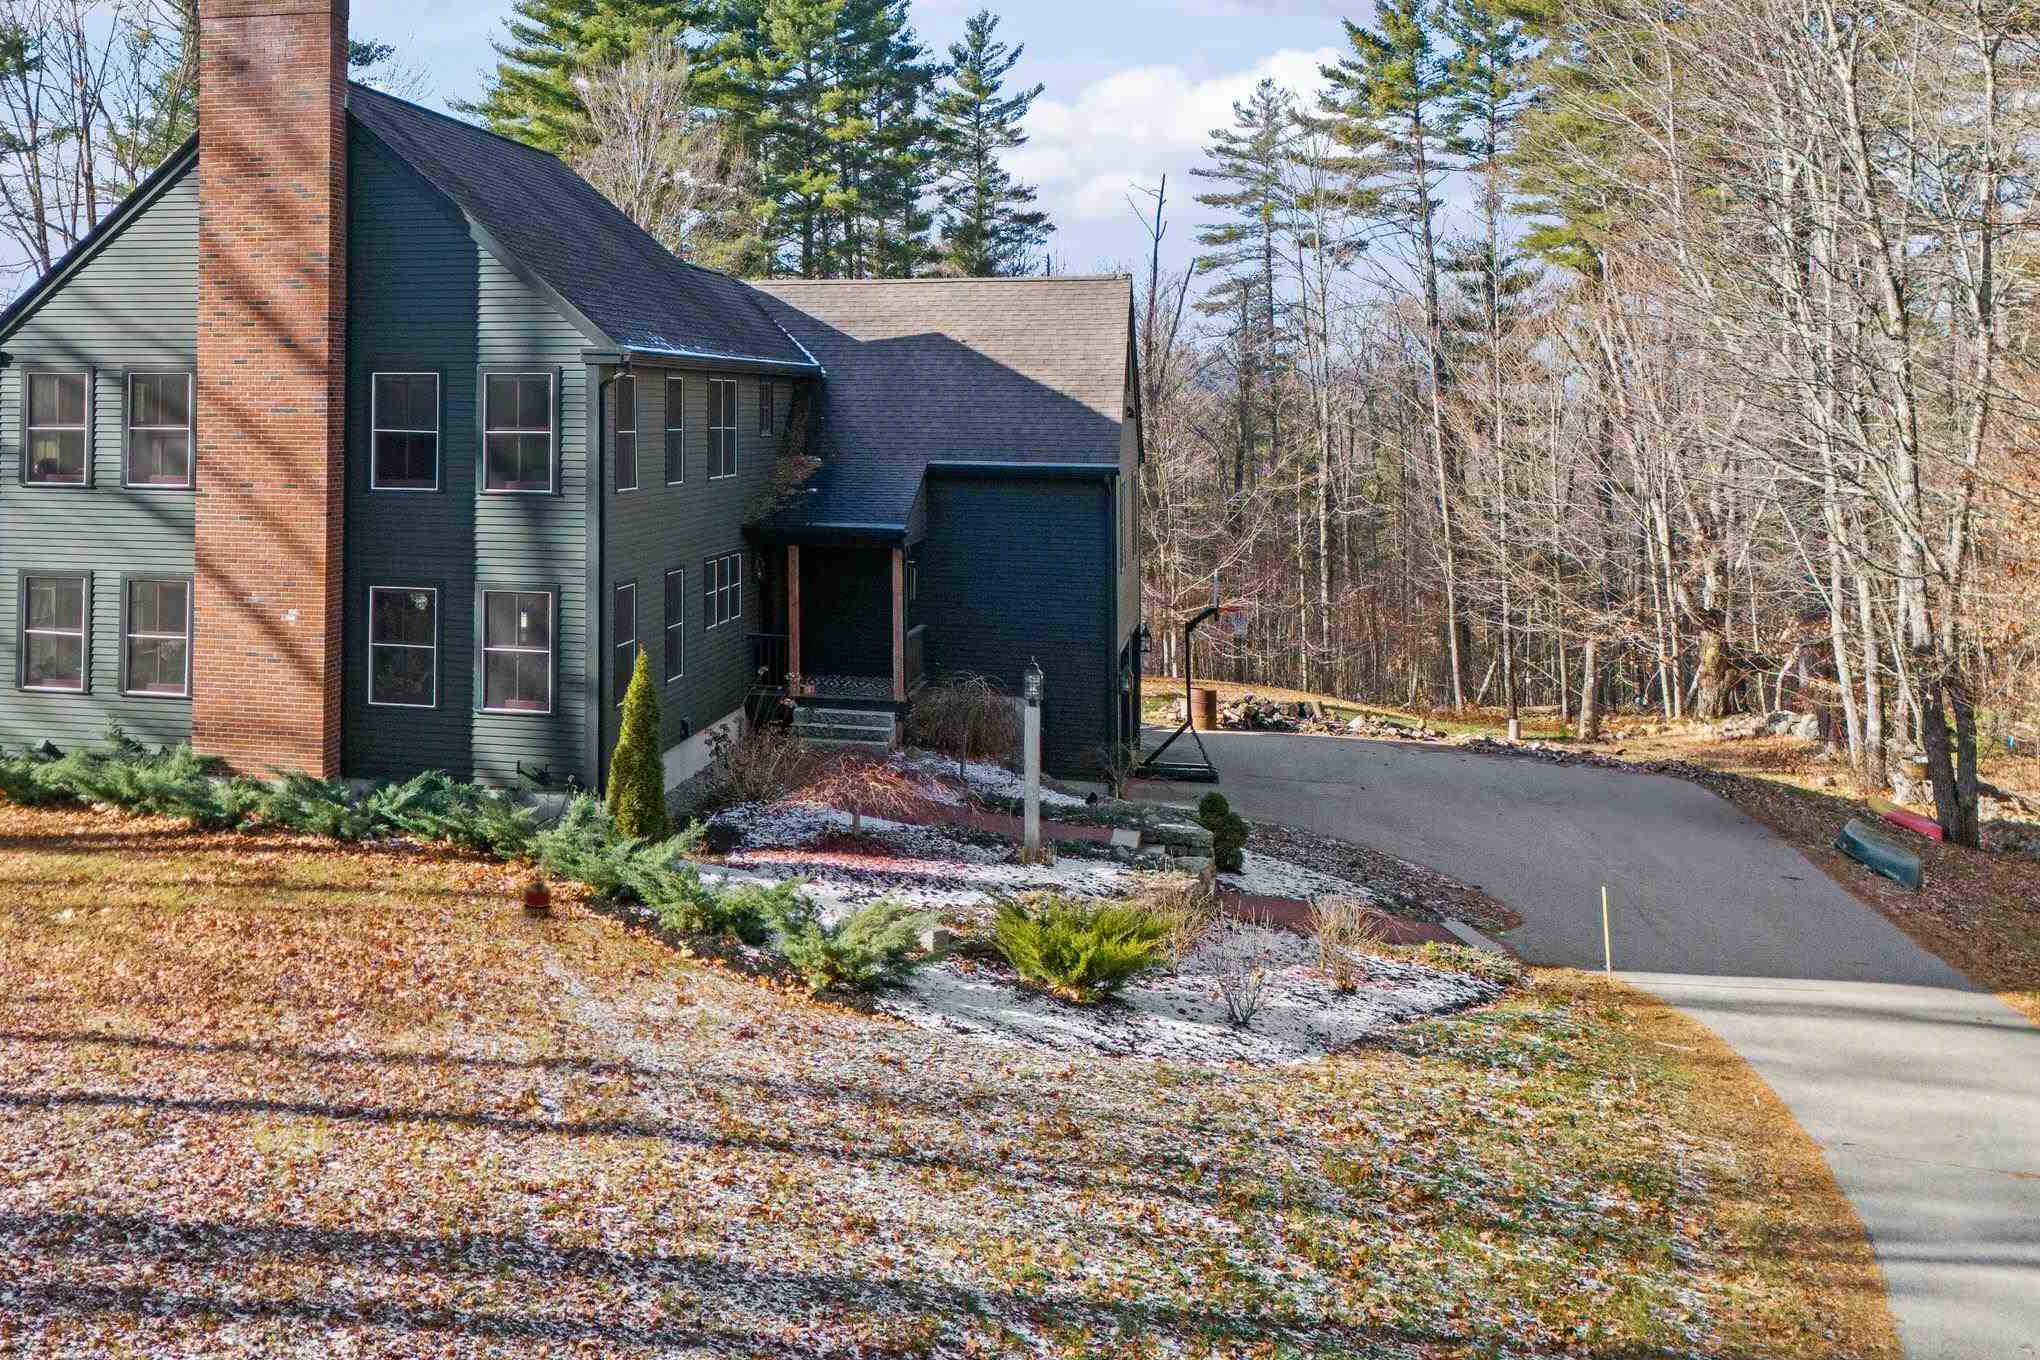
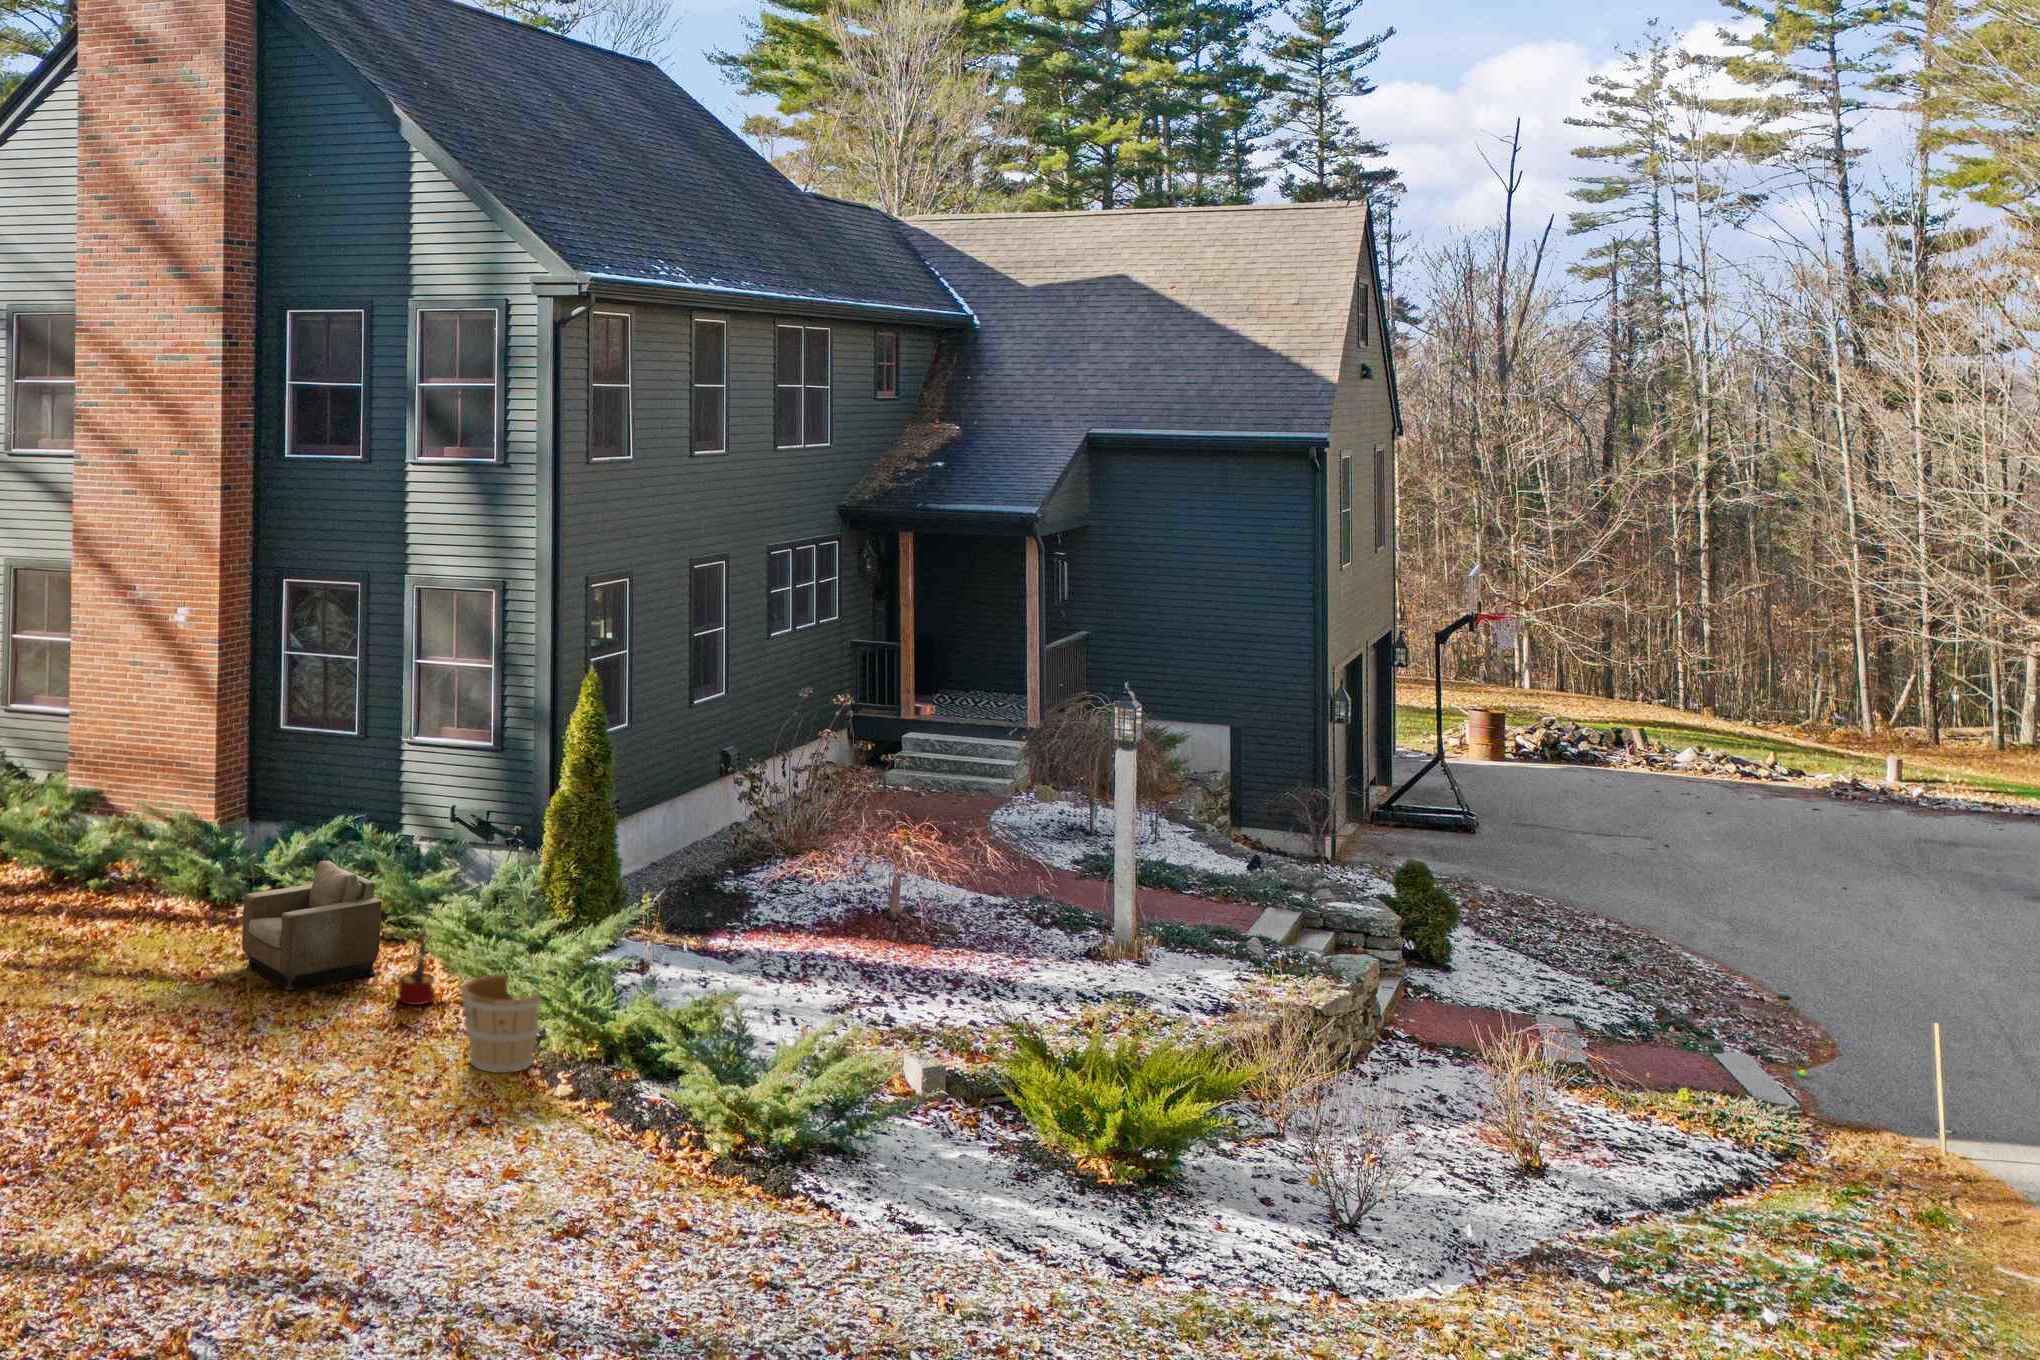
armchair: none [390,804,498,900] -> present [242,861,382,990]
wooden bucket: none [598,880,662,949] -> present [460,974,541,1073]

